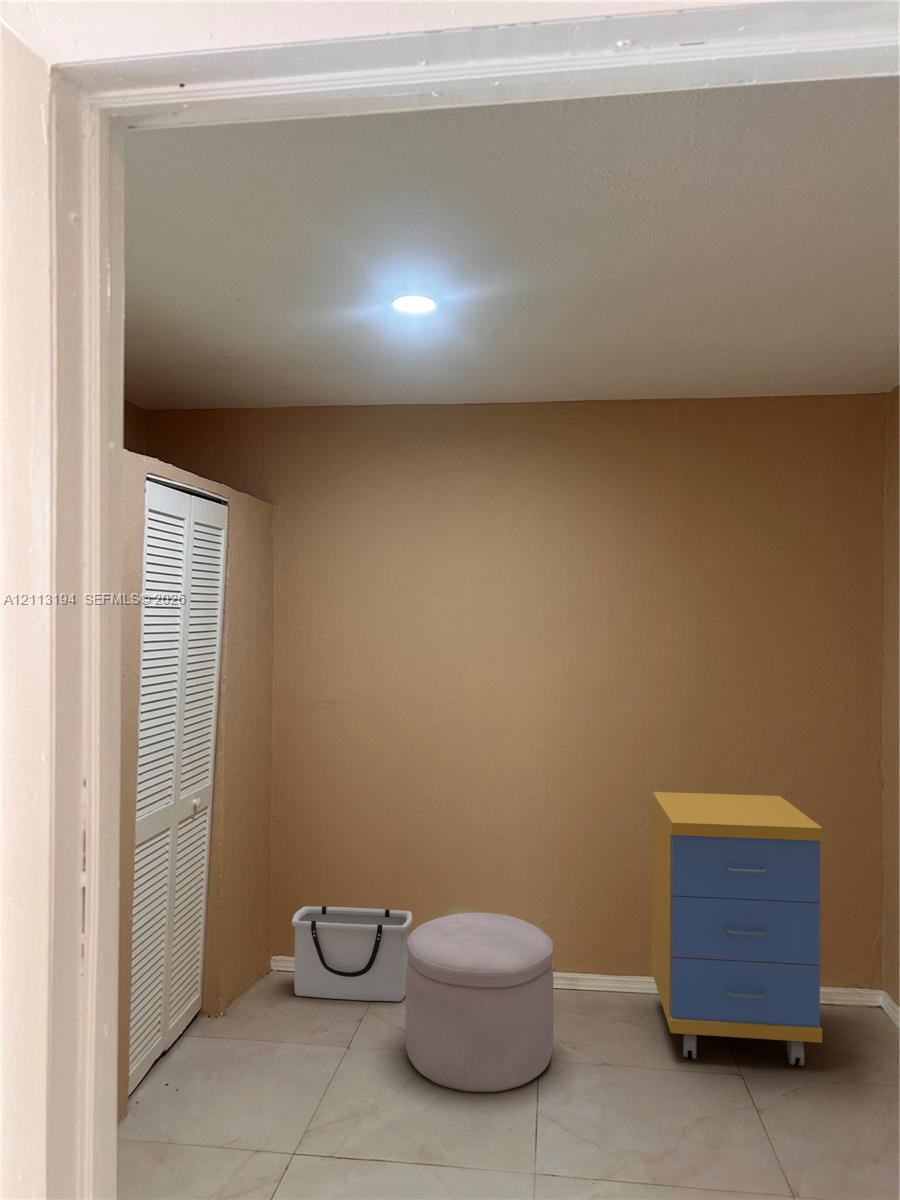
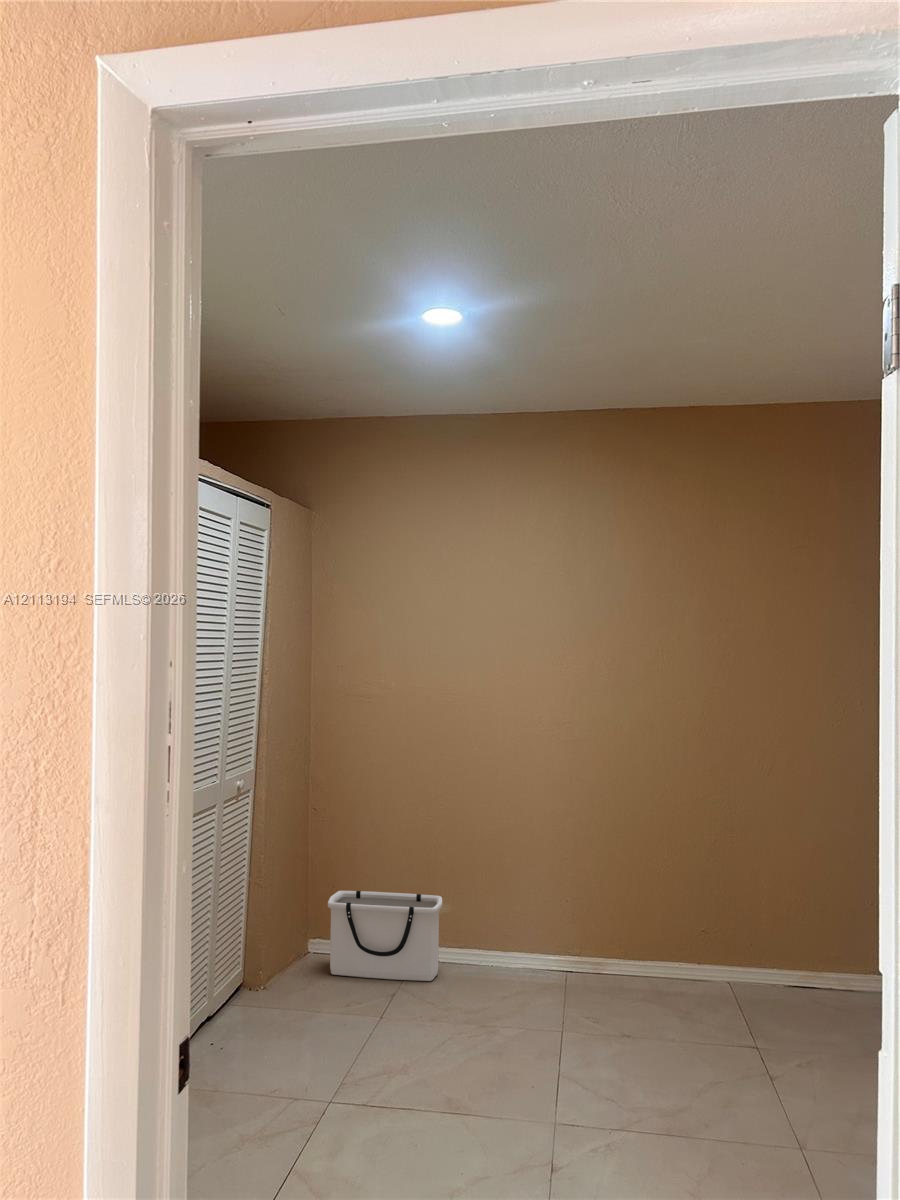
storage cabinet: present [651,792,823,1066] -> none [674,781,837,1042]
ottoman: present [405,912,554,1092] -> none [436,893,576,1057]

